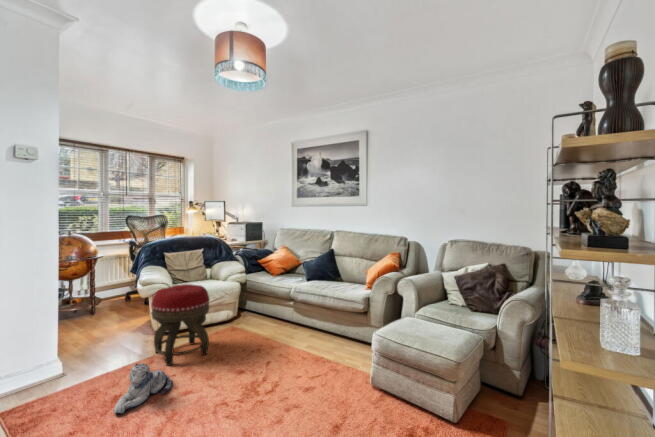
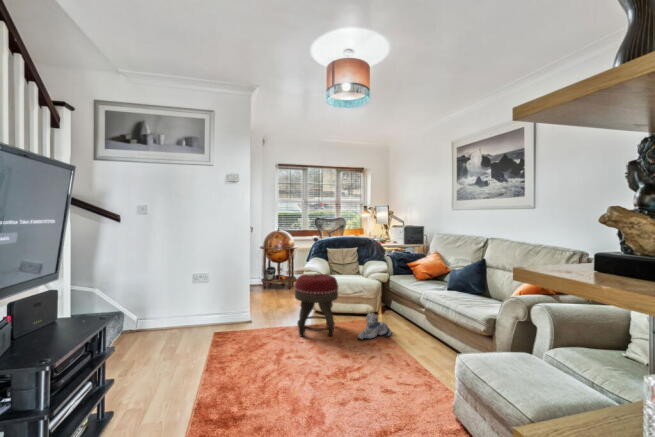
plush toy: present [114,363,172,413] -> present [358,312,391,339]

